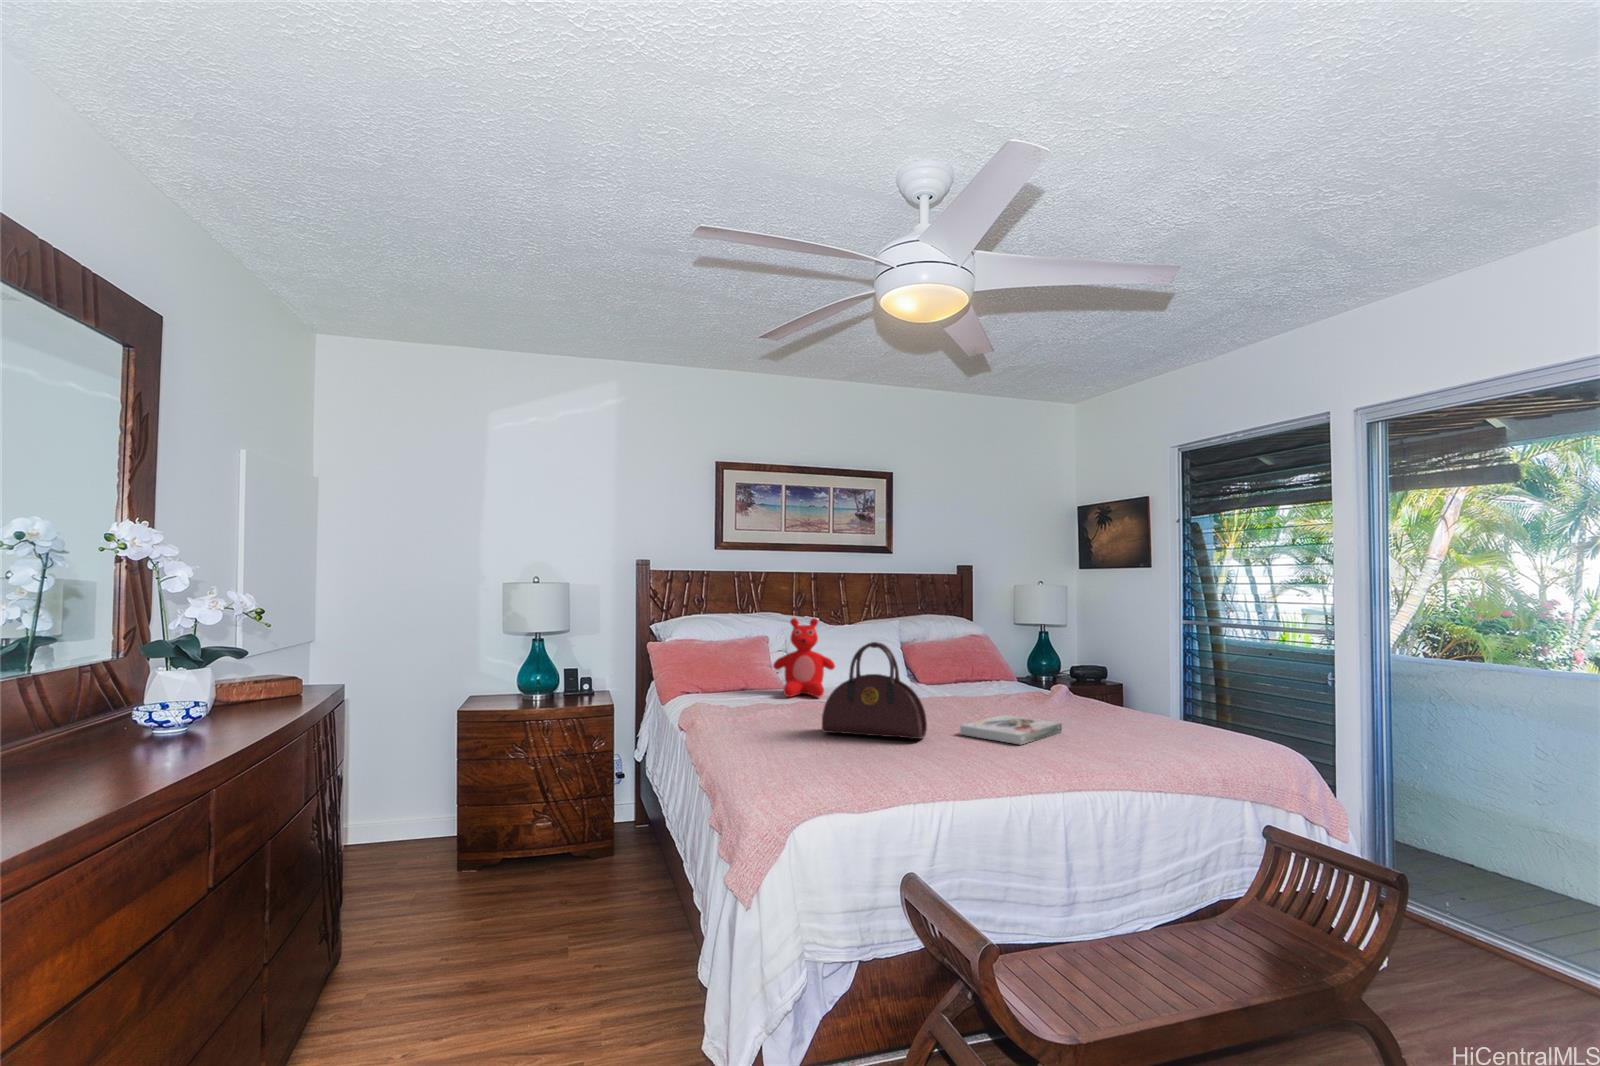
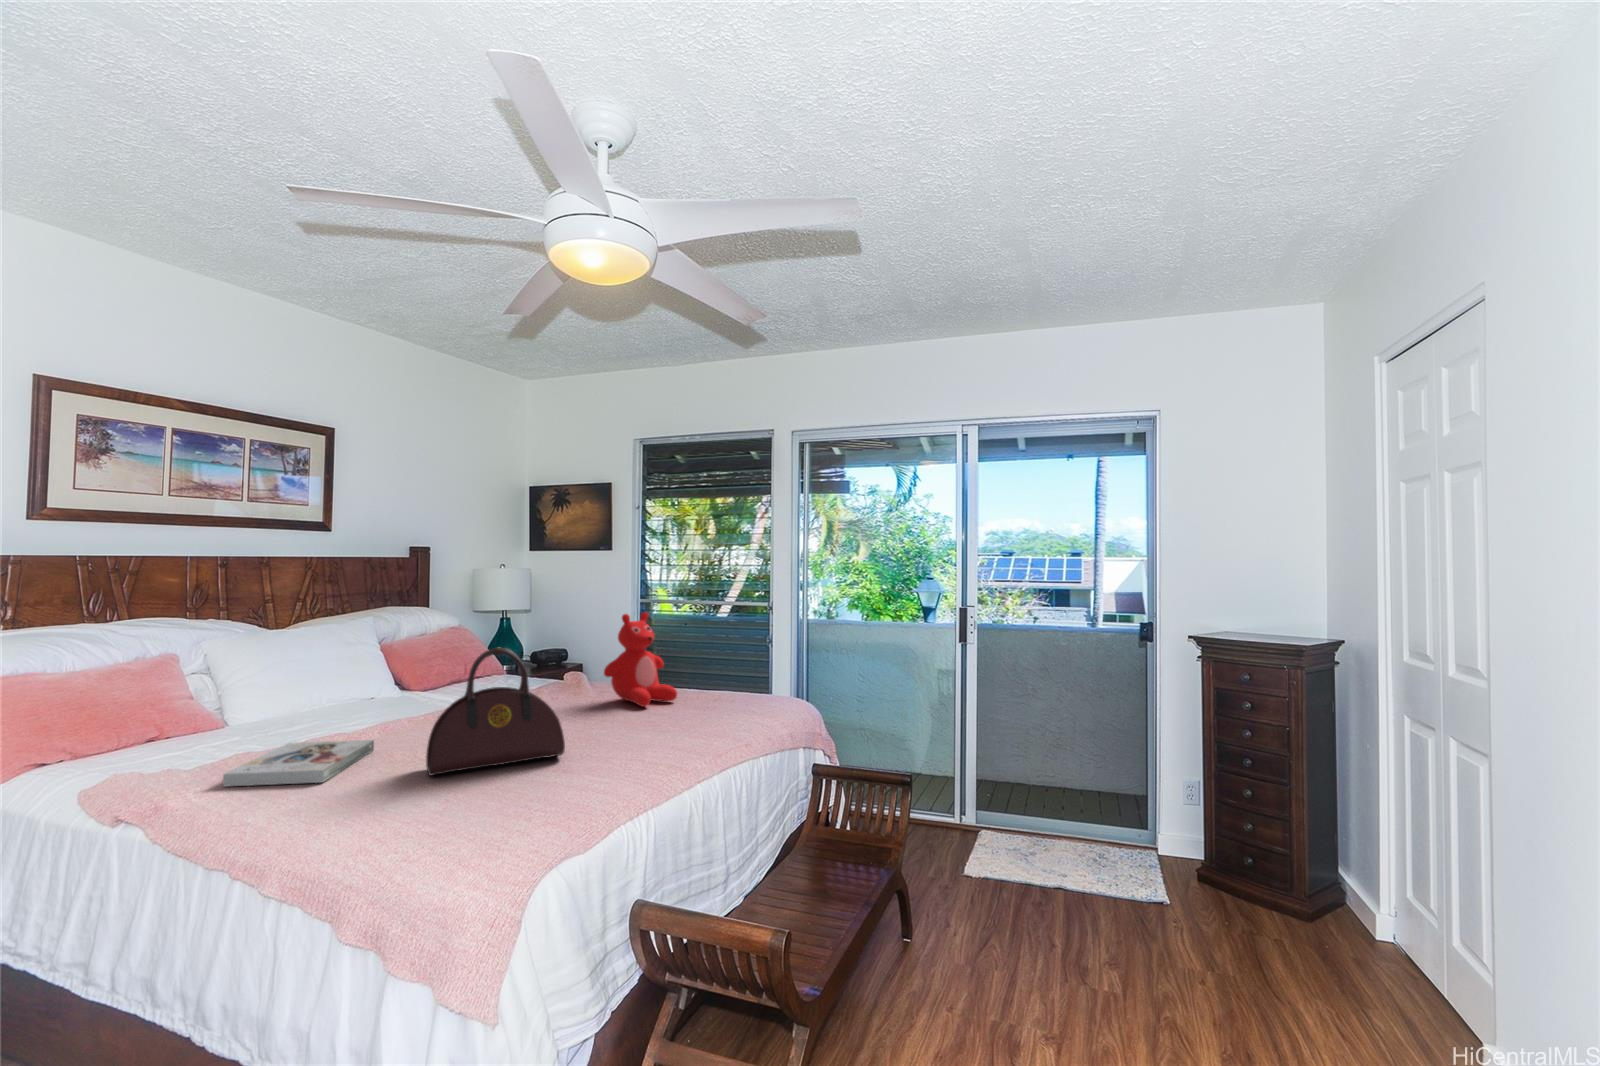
teddy bear: present [773,618,835,697] -> present [604,612,677,707]
book: present [960,715,1062,745] -> present [223,740,374,787]

